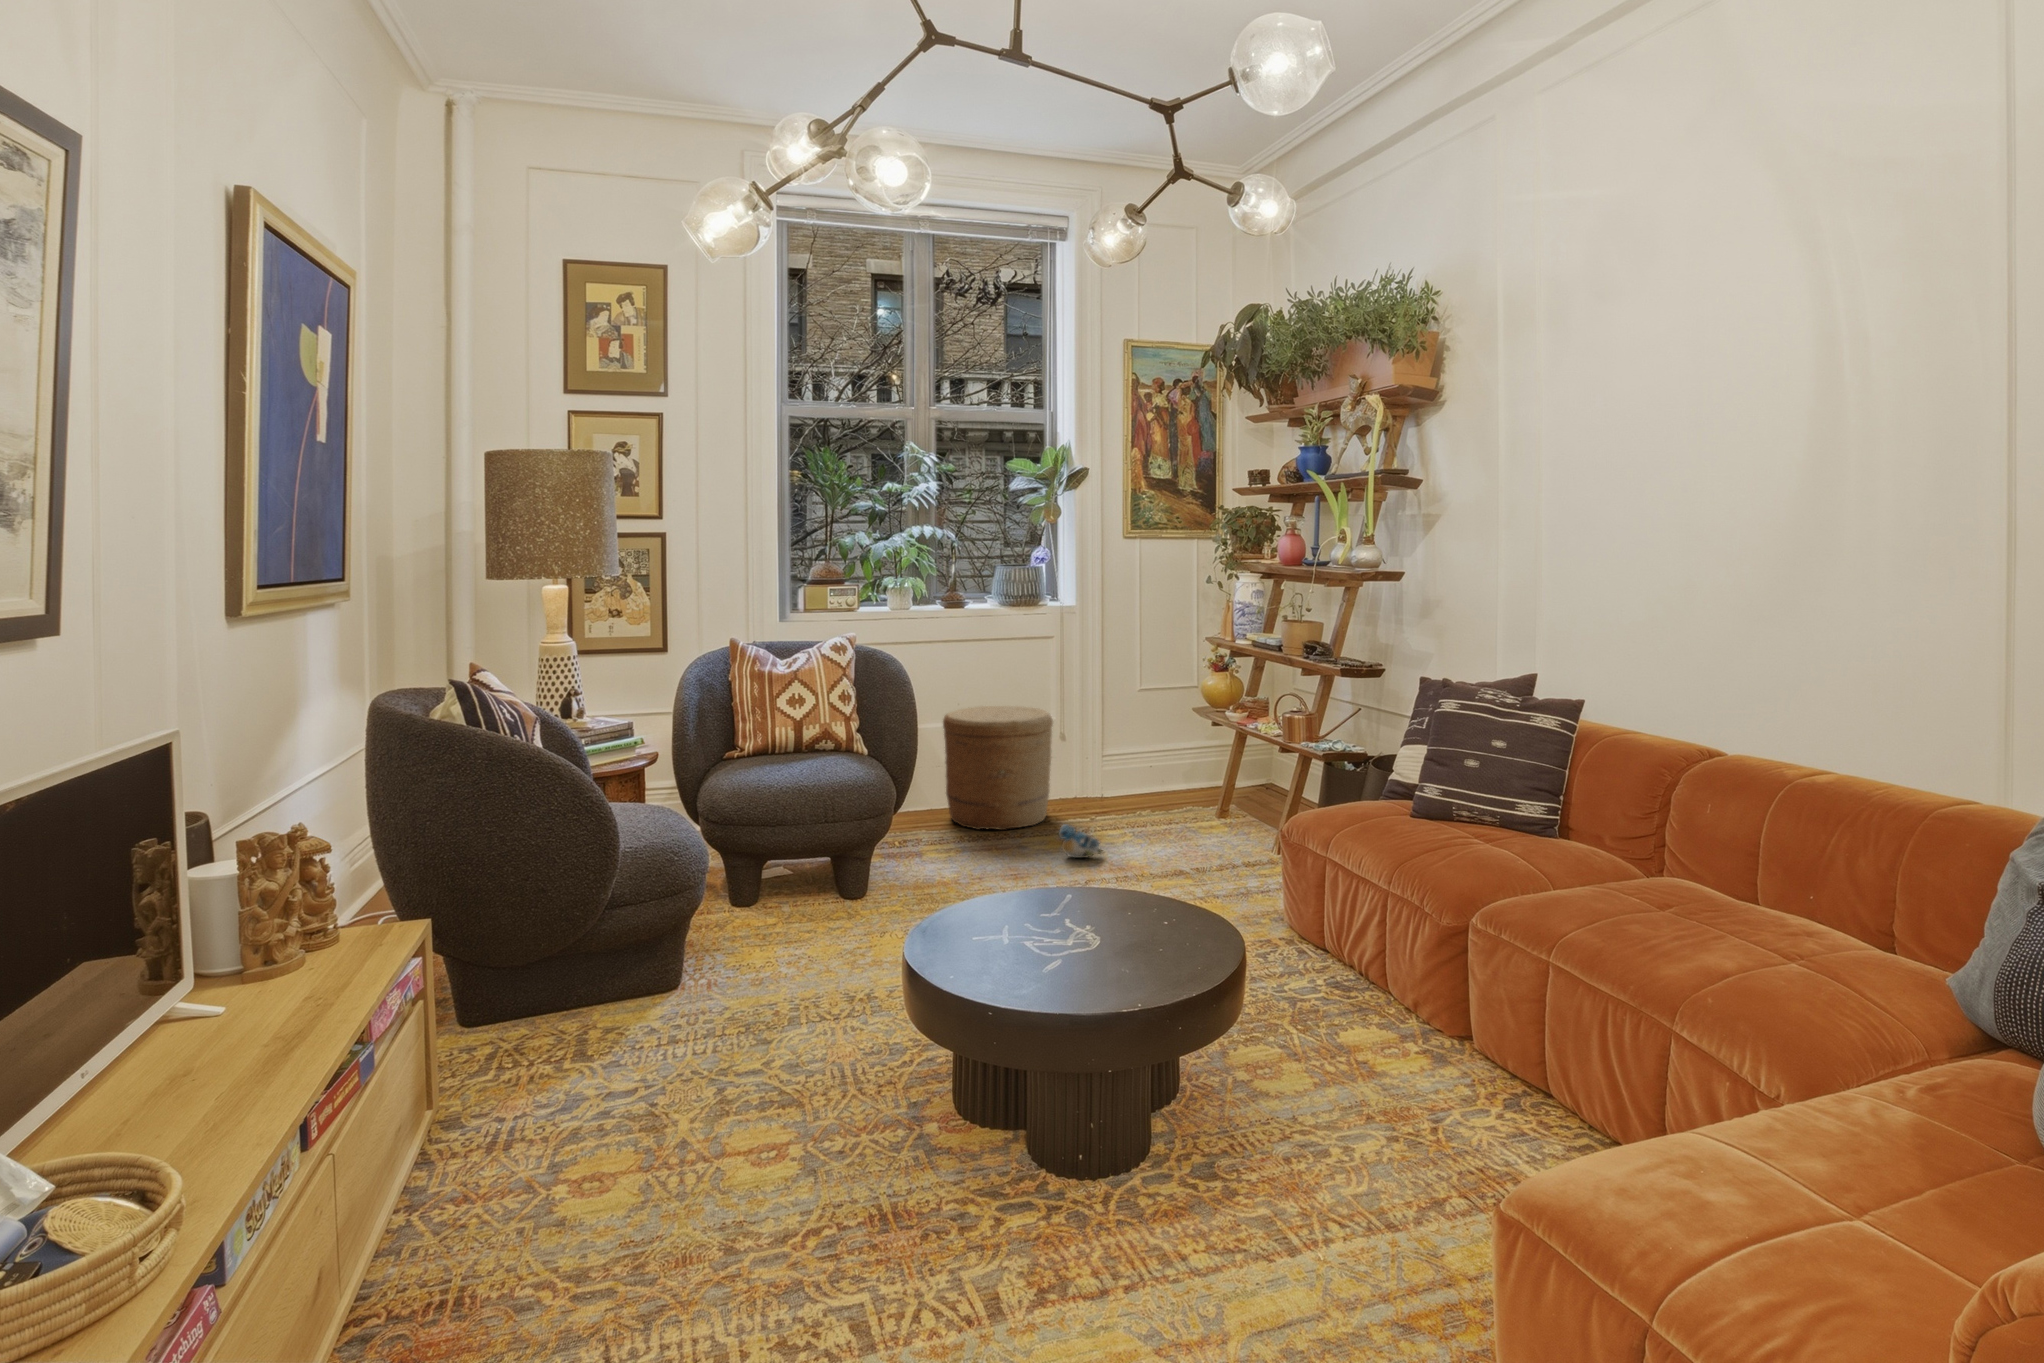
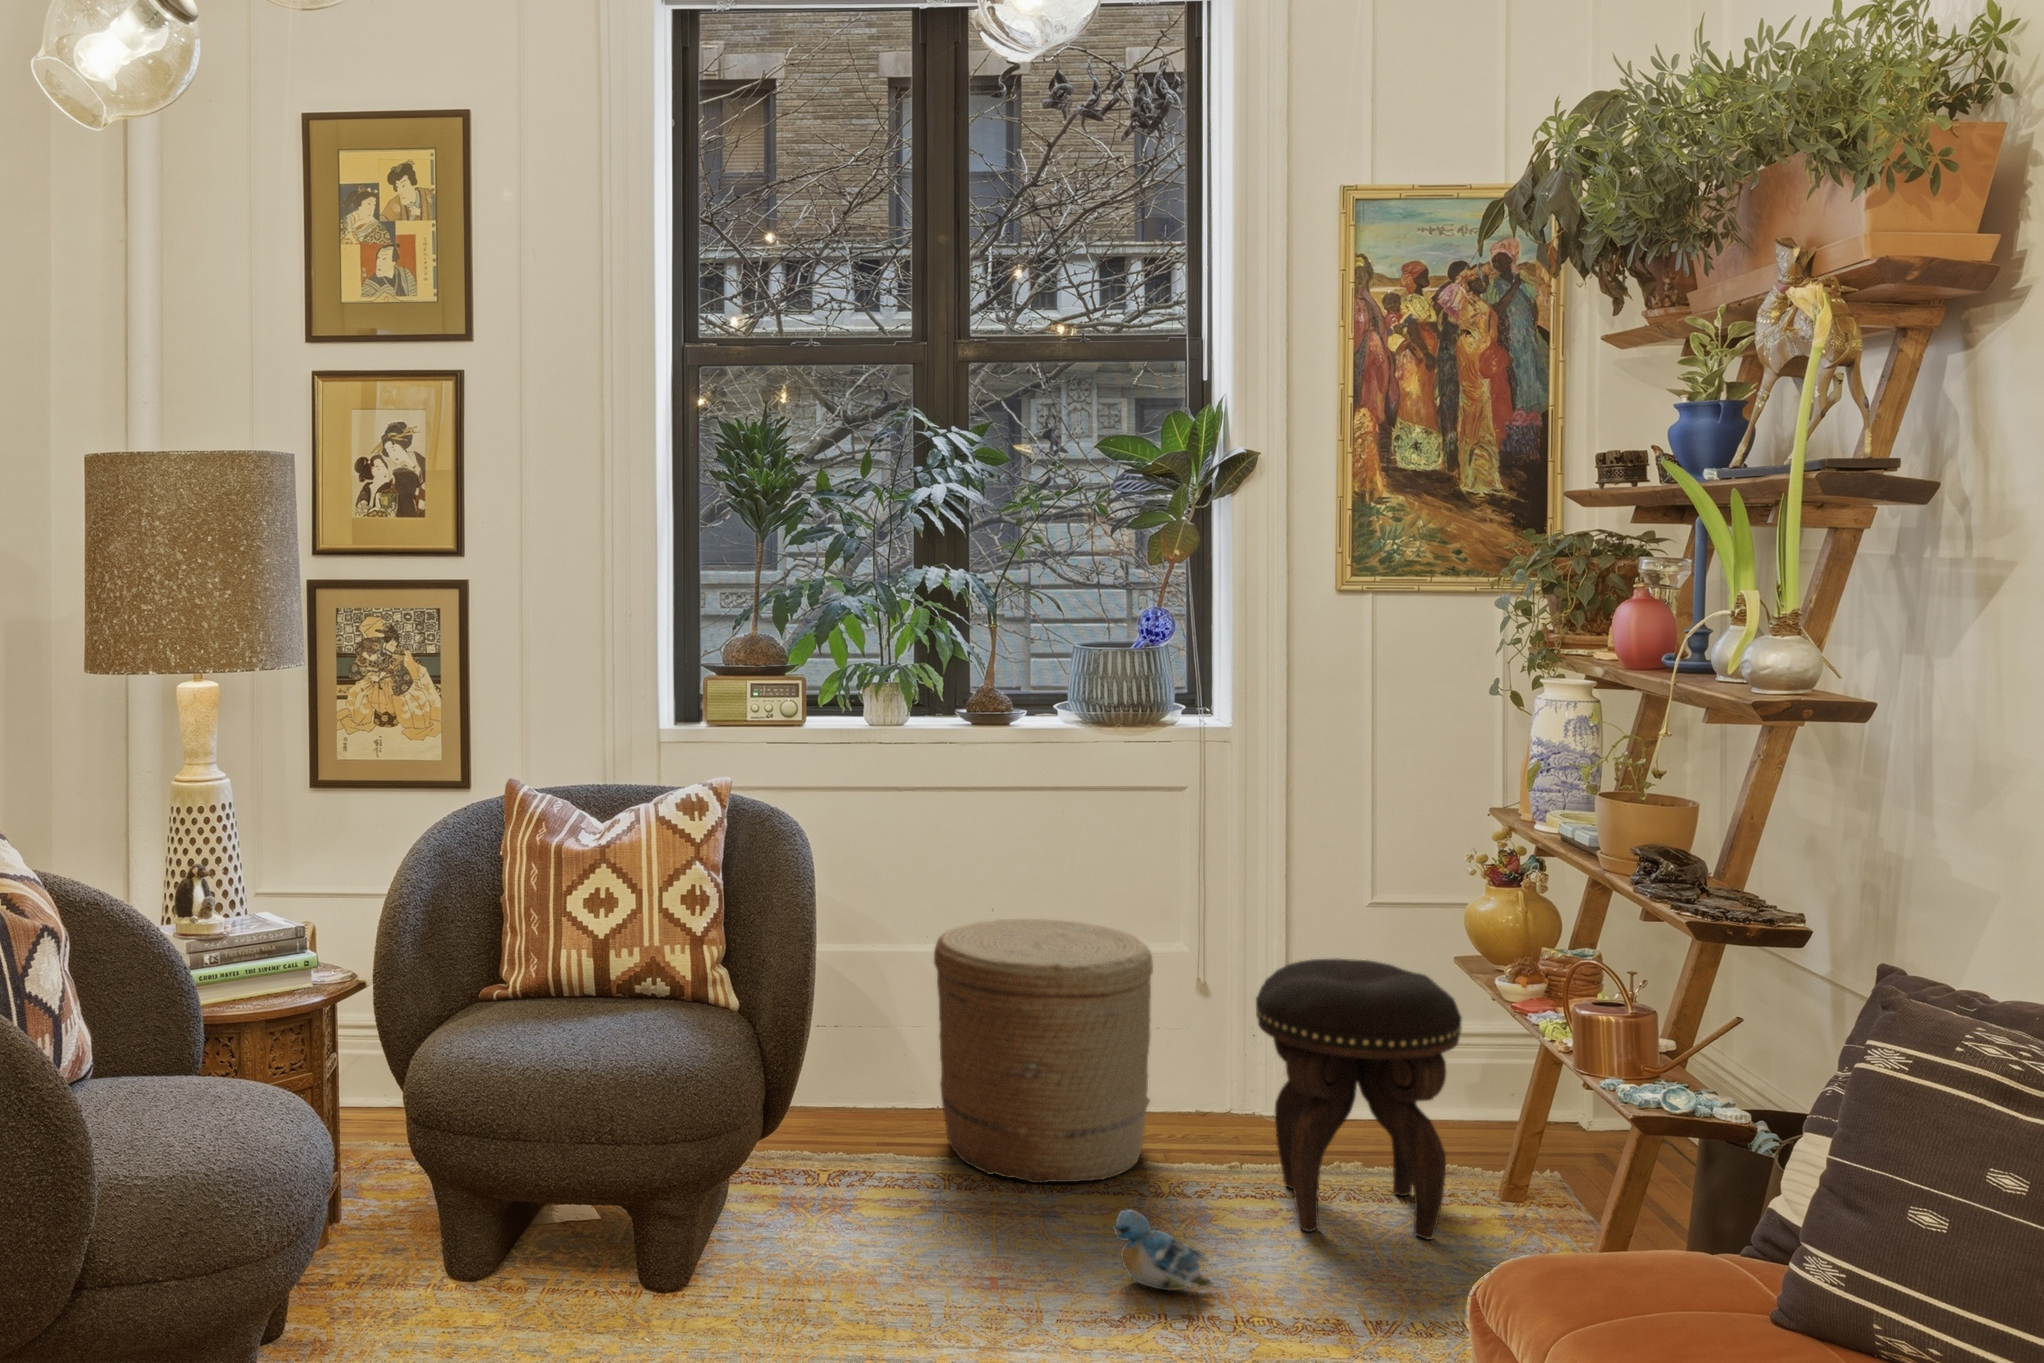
footstool: none [1105,709,1196,832] -> present [1256,959,1461,1240]

